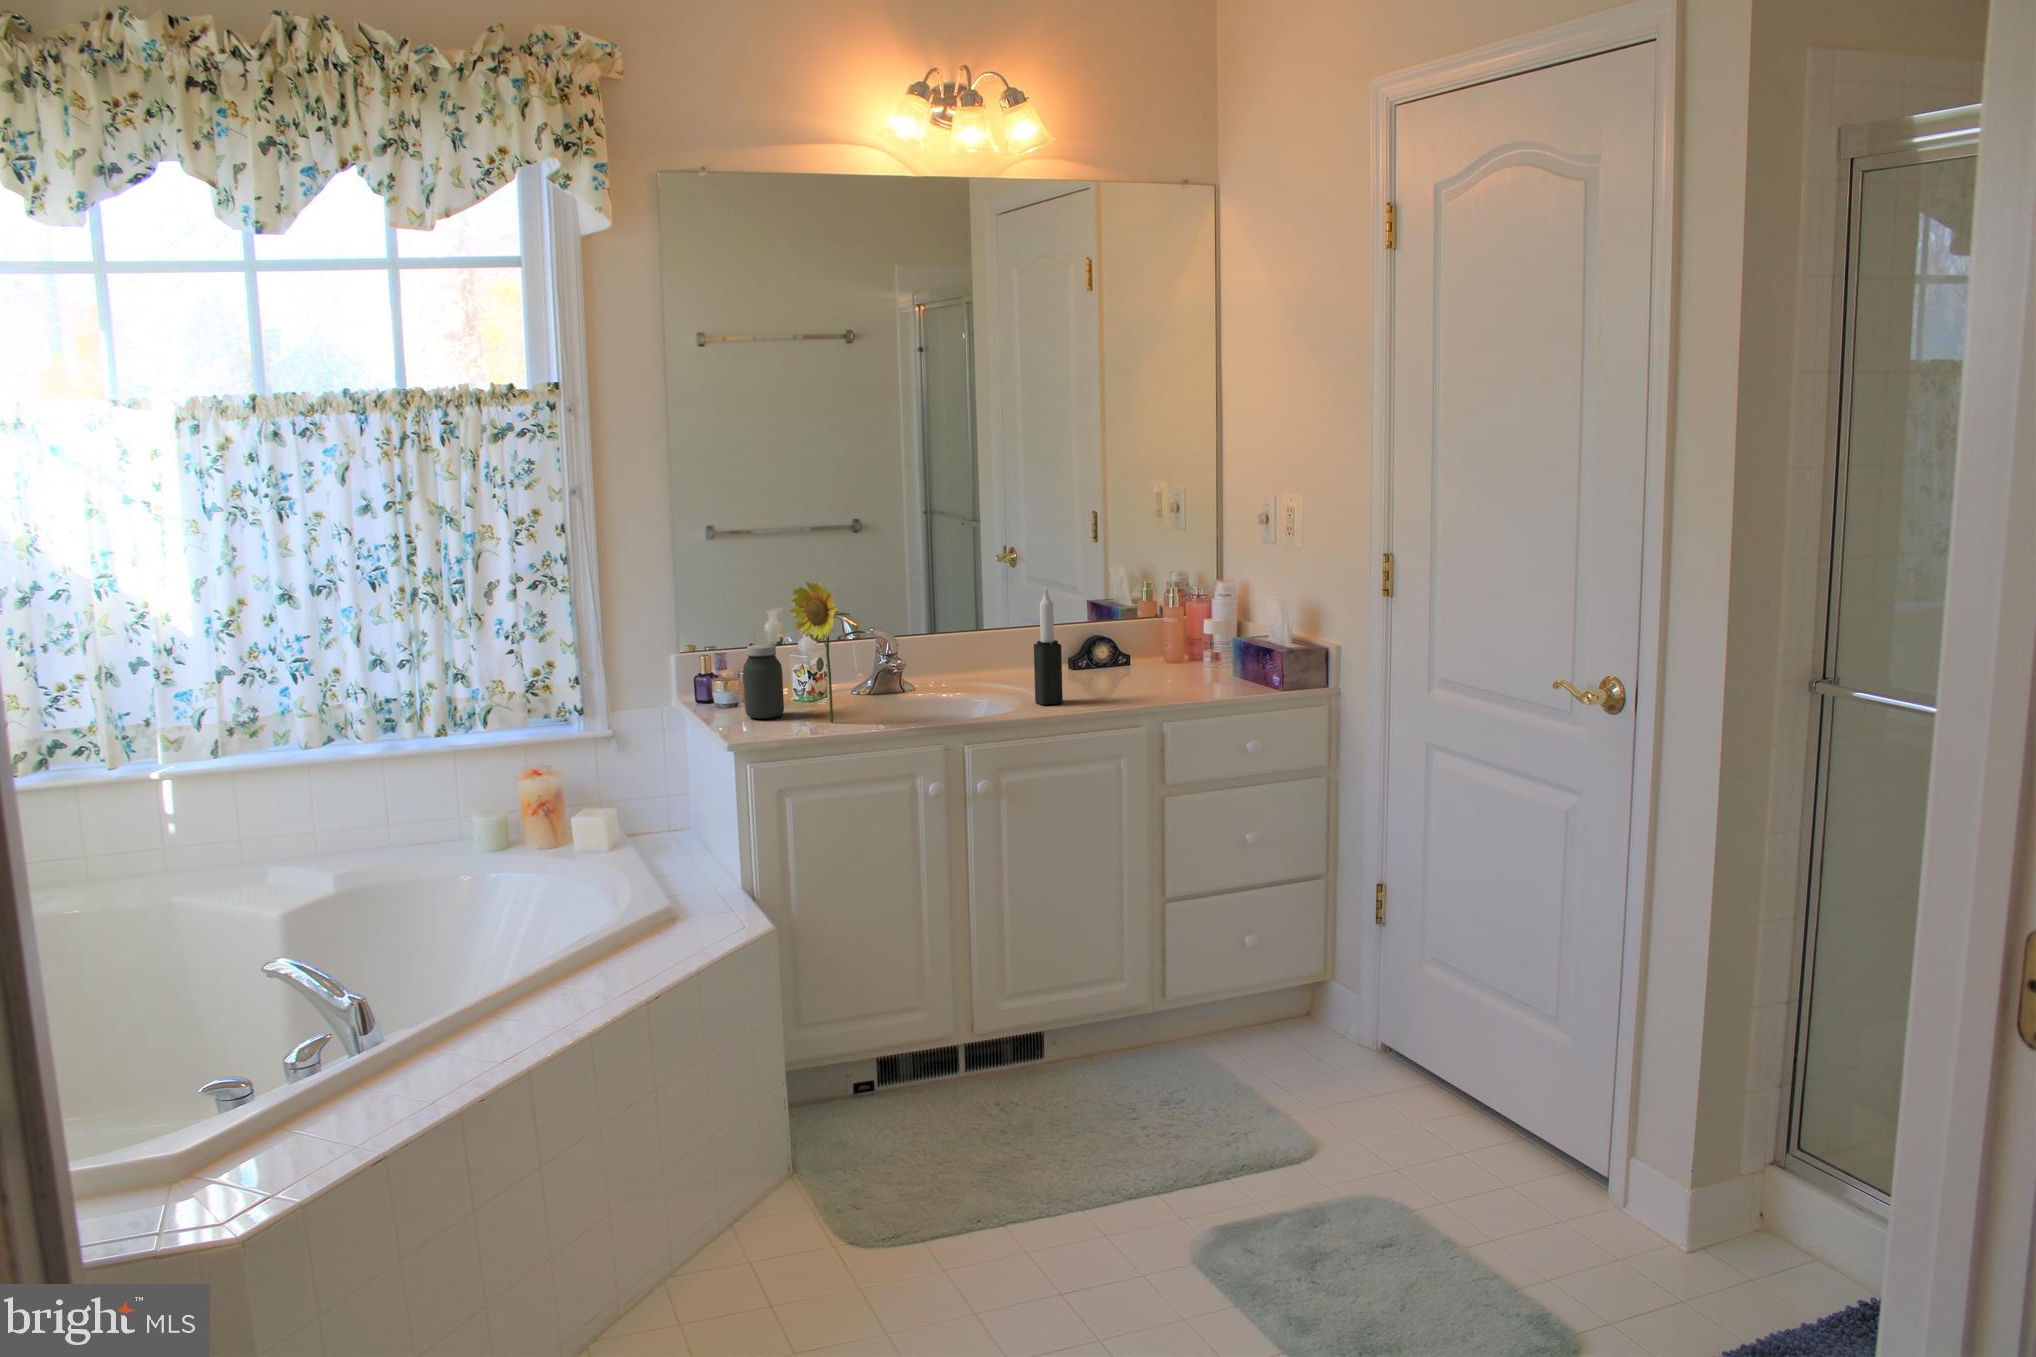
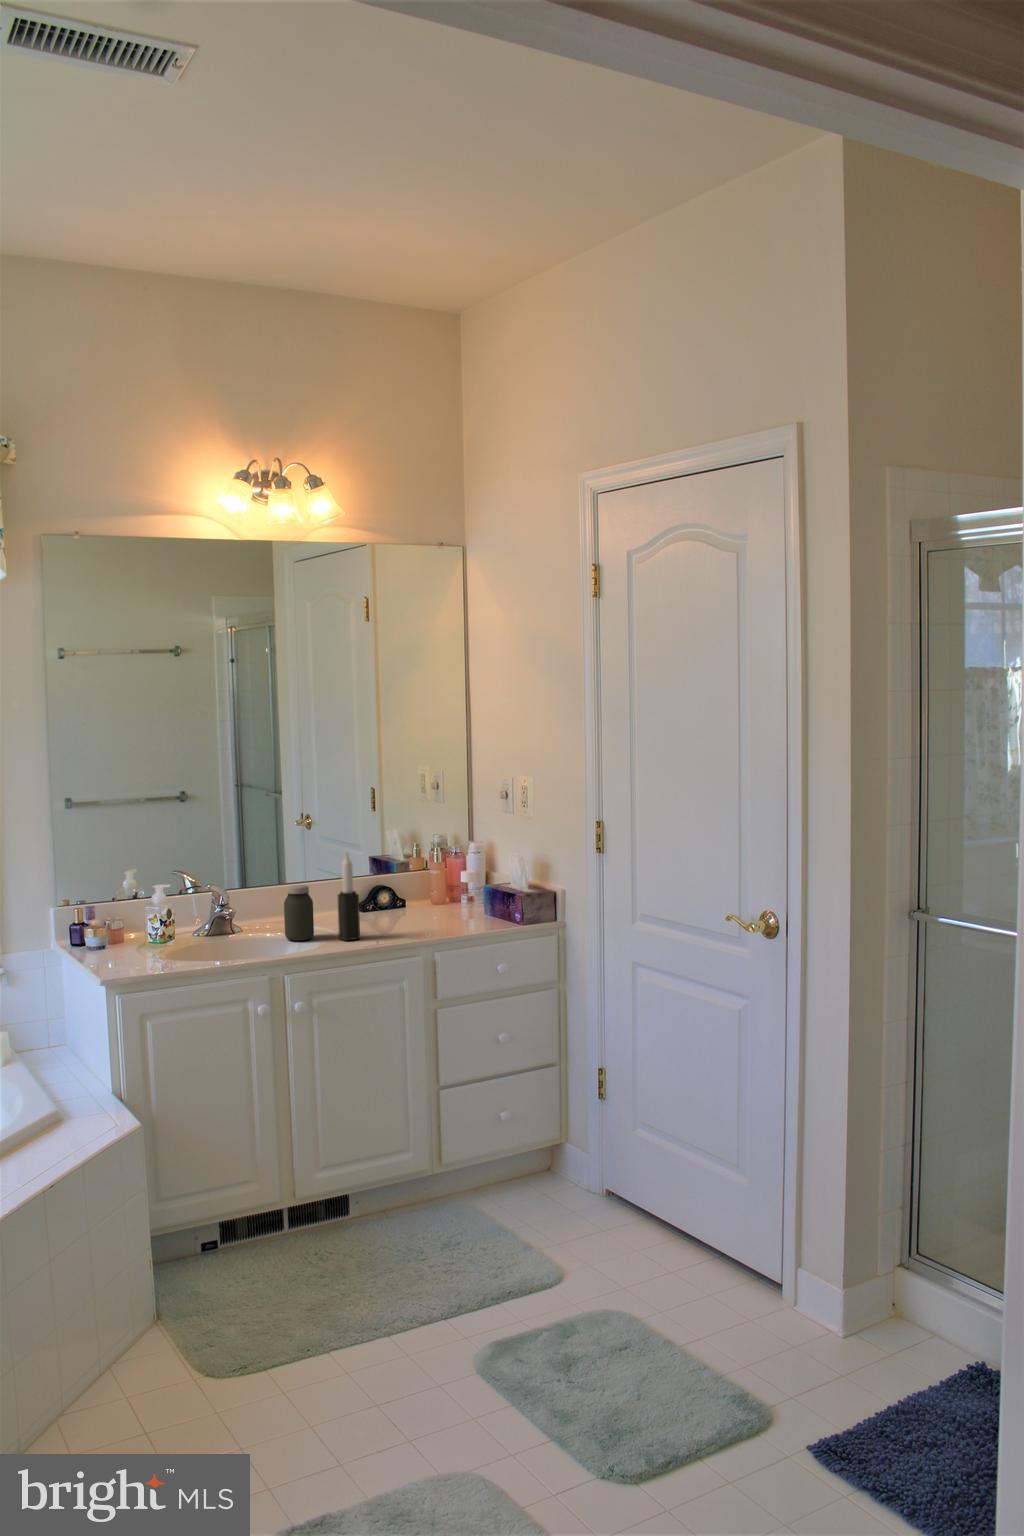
flower: present [790,581,850,722] -> none [149,851,198,960]
jar: present [743,645,784,719] -> present [284,885,314,941]

